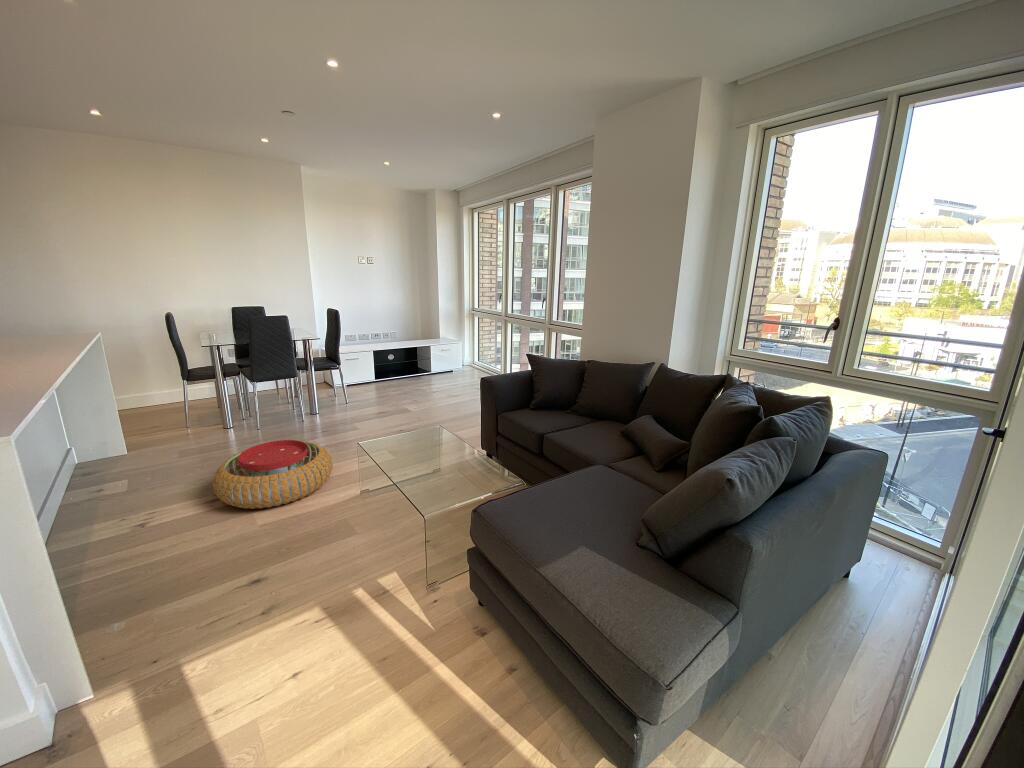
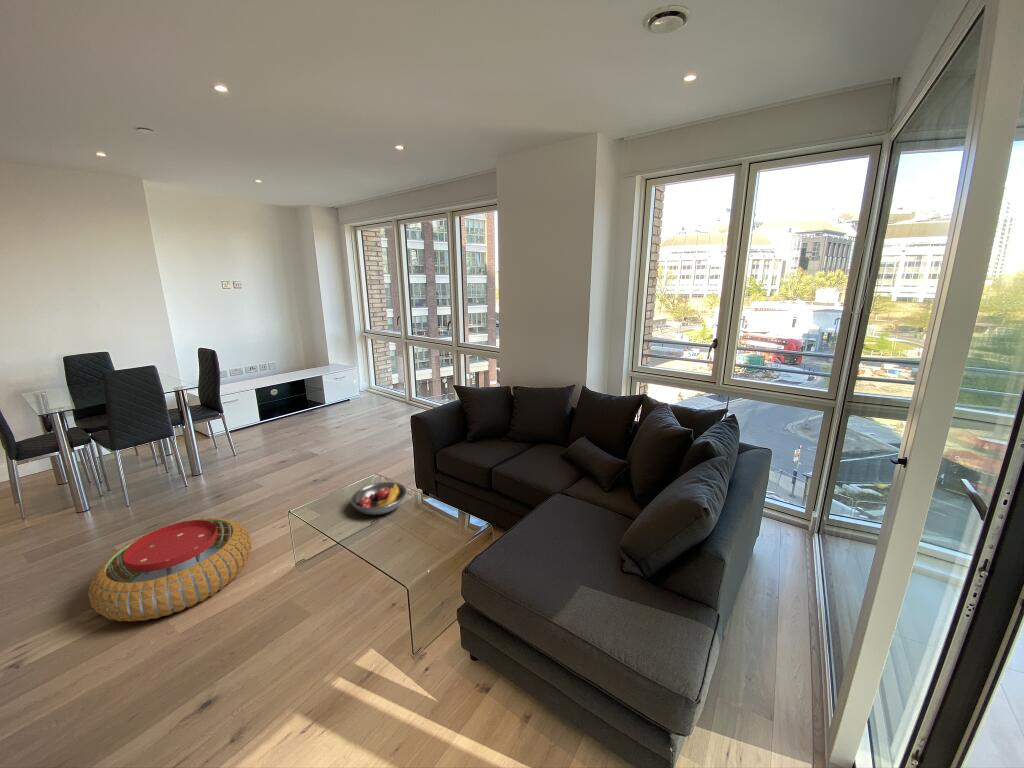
fruit bowl: none [413,435,464,462] -> present [351,482,407,515]

